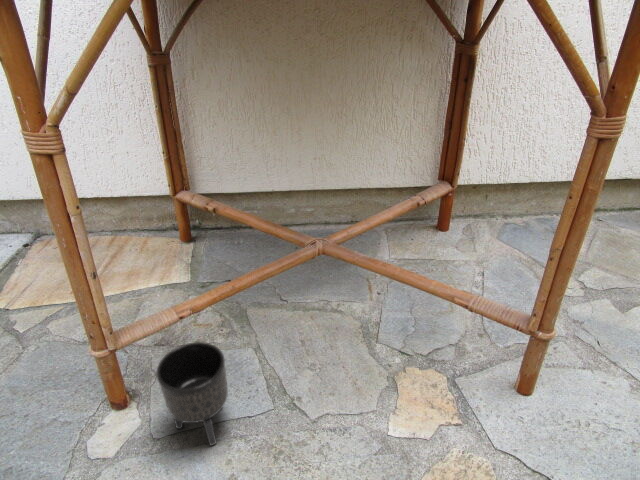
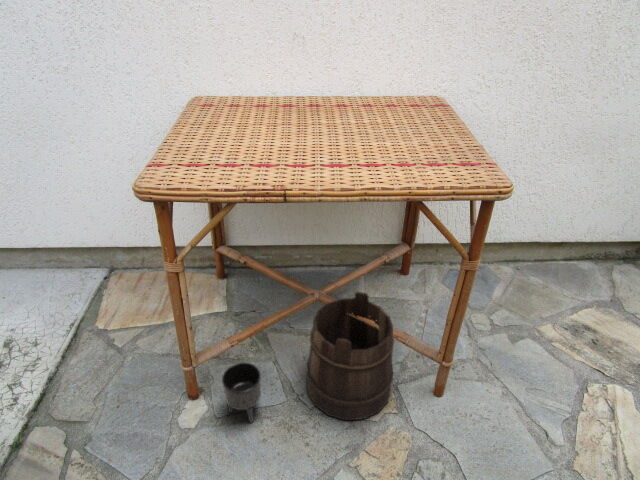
bucket: none [306,223,451,438] -> present [307,292,394,420]

